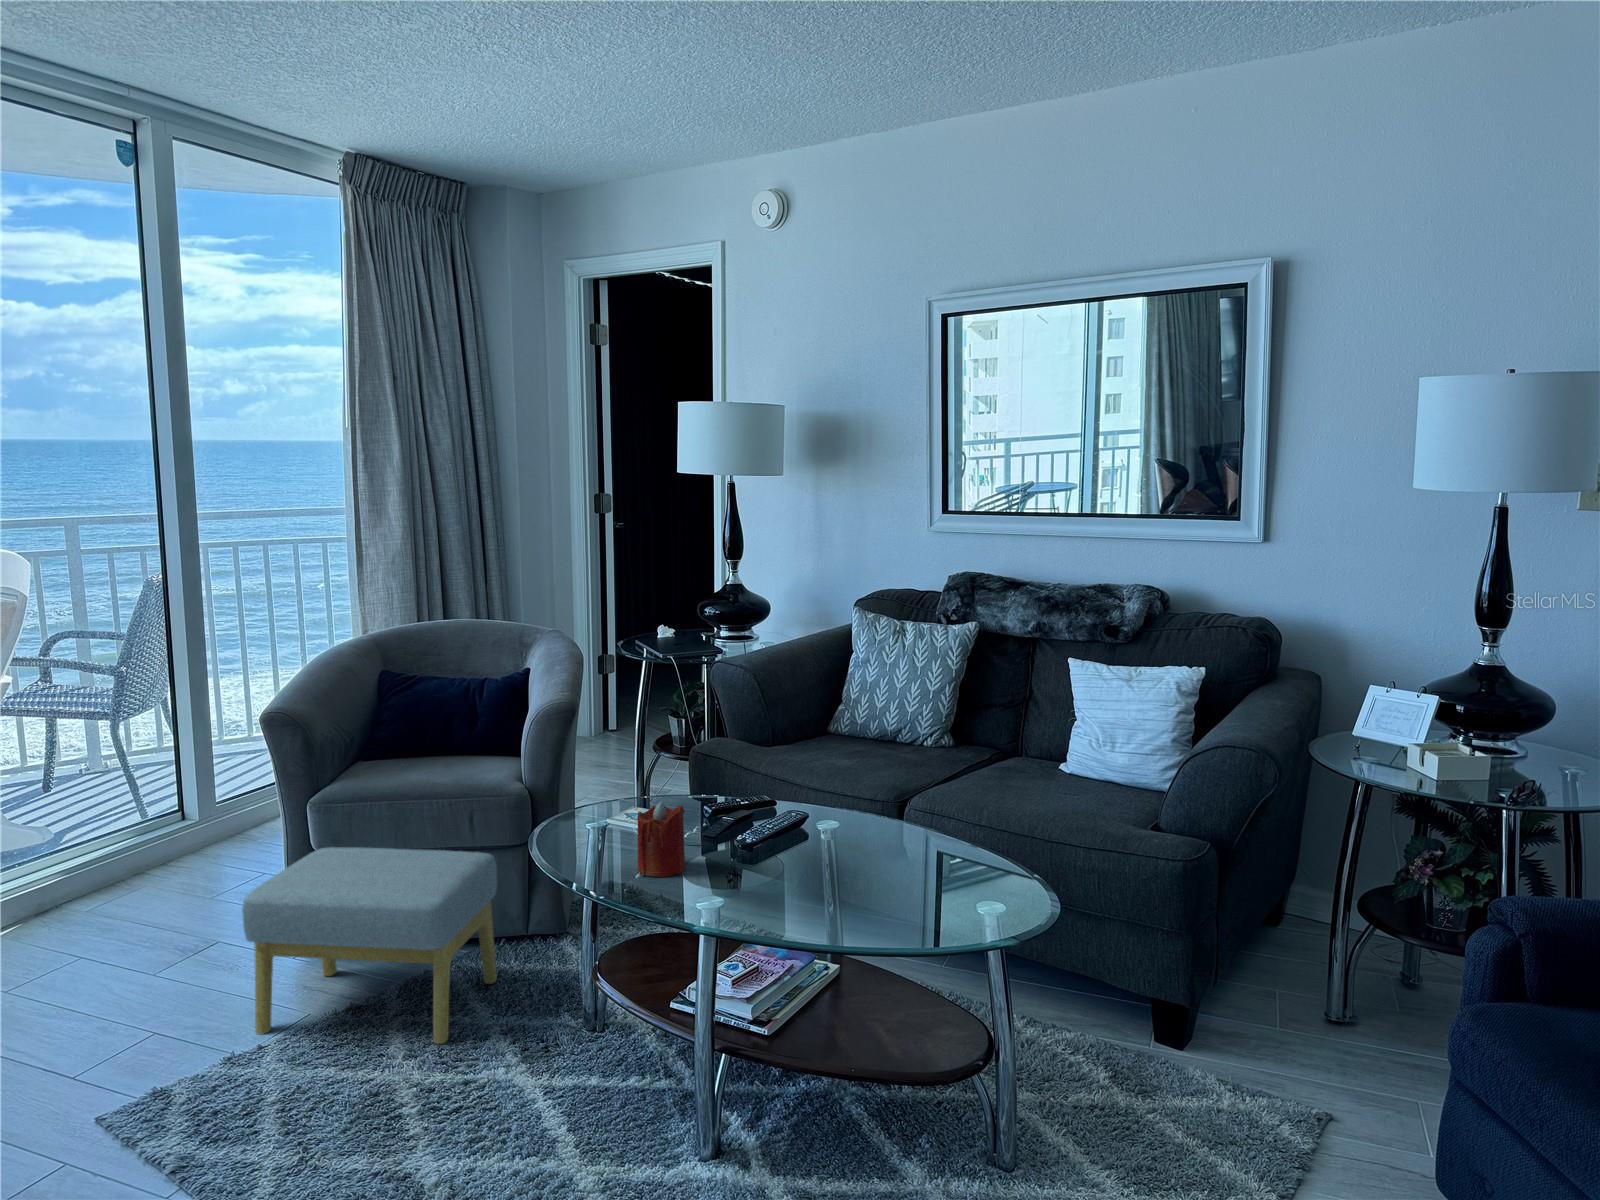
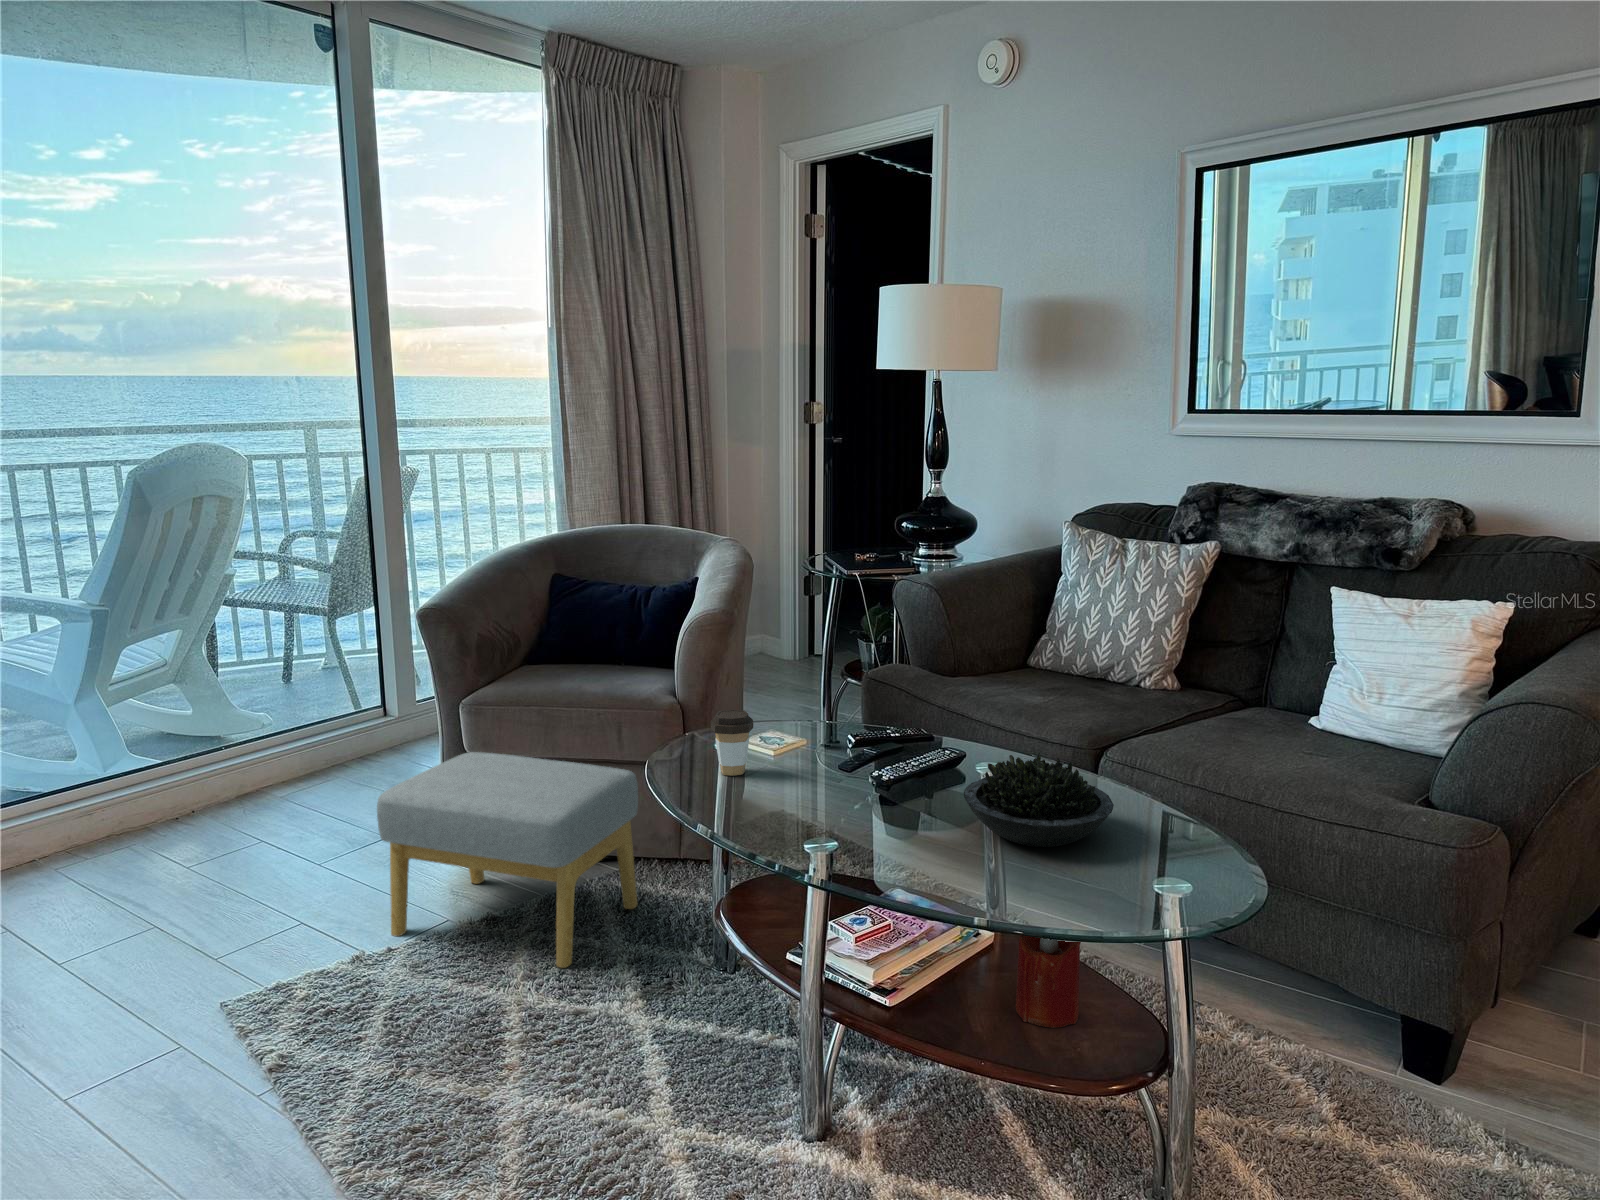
coffee cup: none [584,791,622,850] -> present [711,710,753,776]
candle: present [638,801,685,877] -> present [1015,935,1081,1028]
succulent plant: none [817,812,937,888] -> present [964,754,1114,847]

